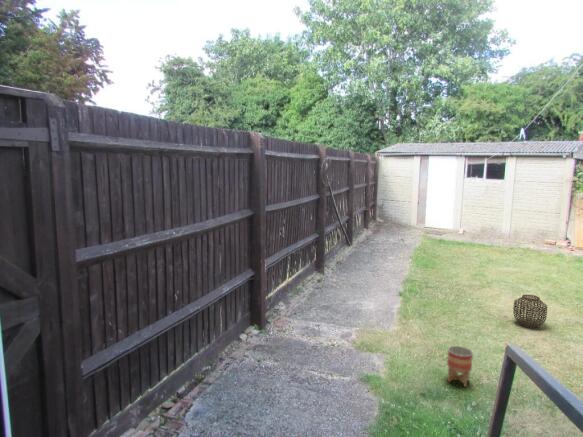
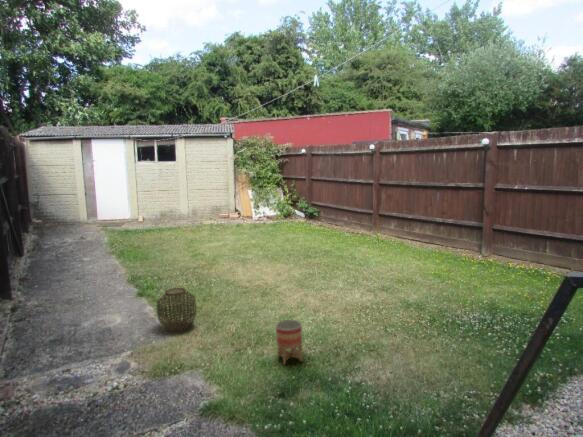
woven basket: present [513,295,547,328] -> present [157,288,196,332]

